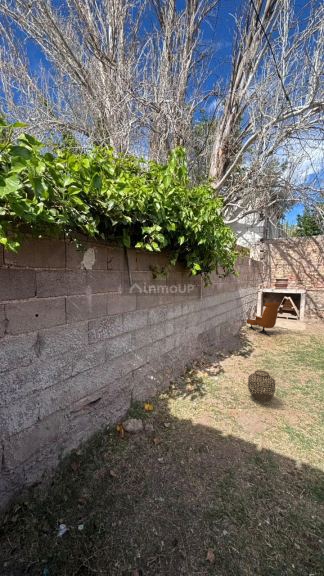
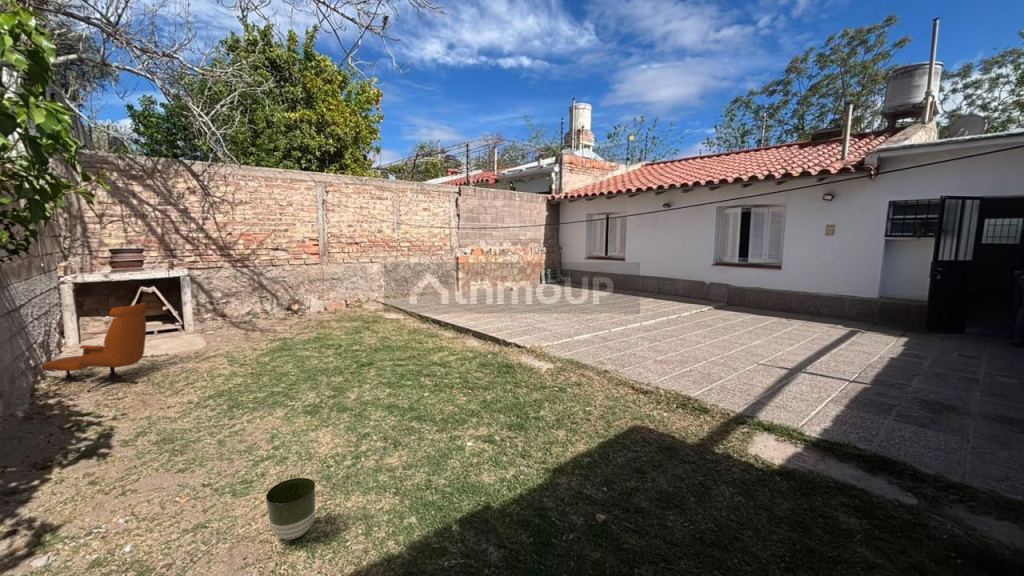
woven basket: present [248,370,275,402] -> none [163,461,236,535]
planter: none [279,396,305,428] -> present [266,478,315,540]

